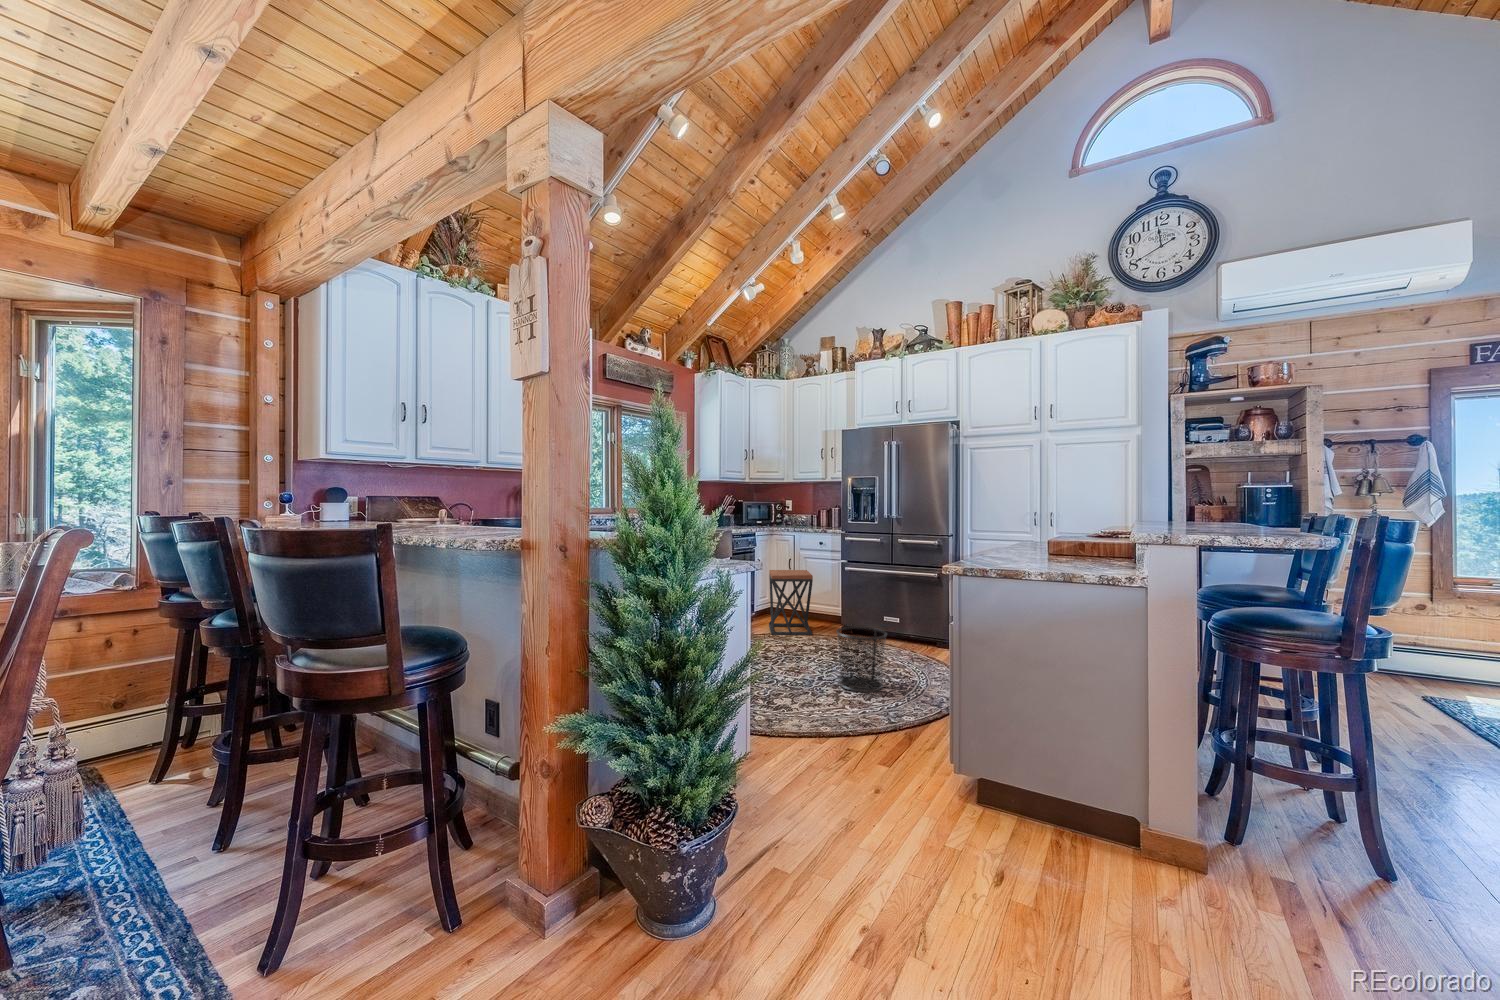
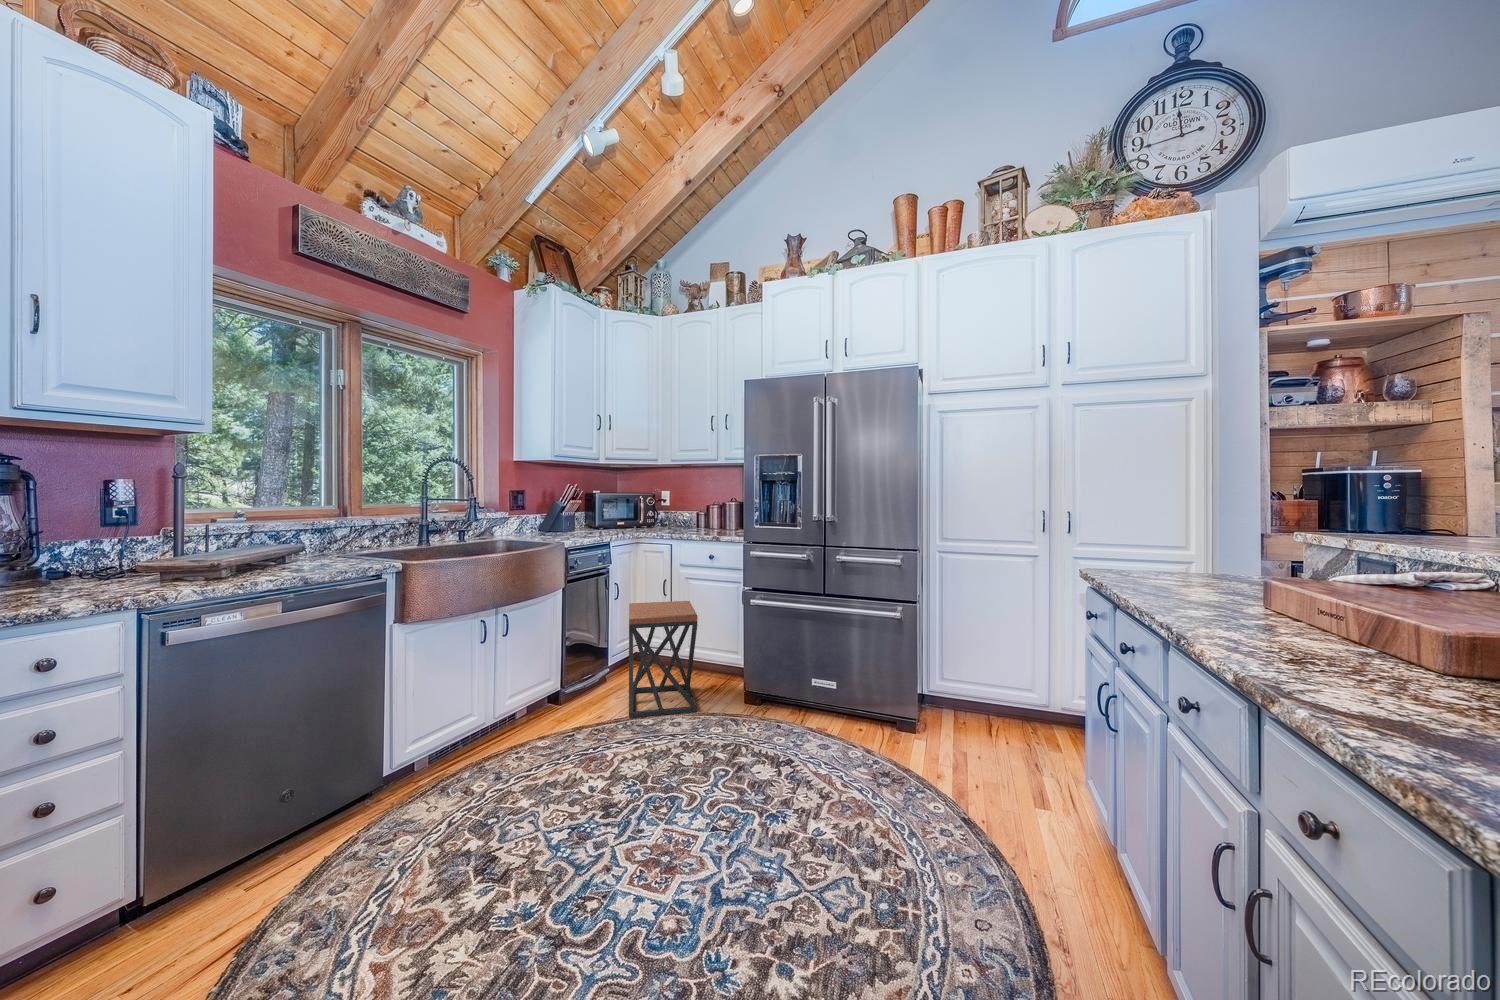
waste bin: present [836,626,887,692] -> none [742,756,853,936]

